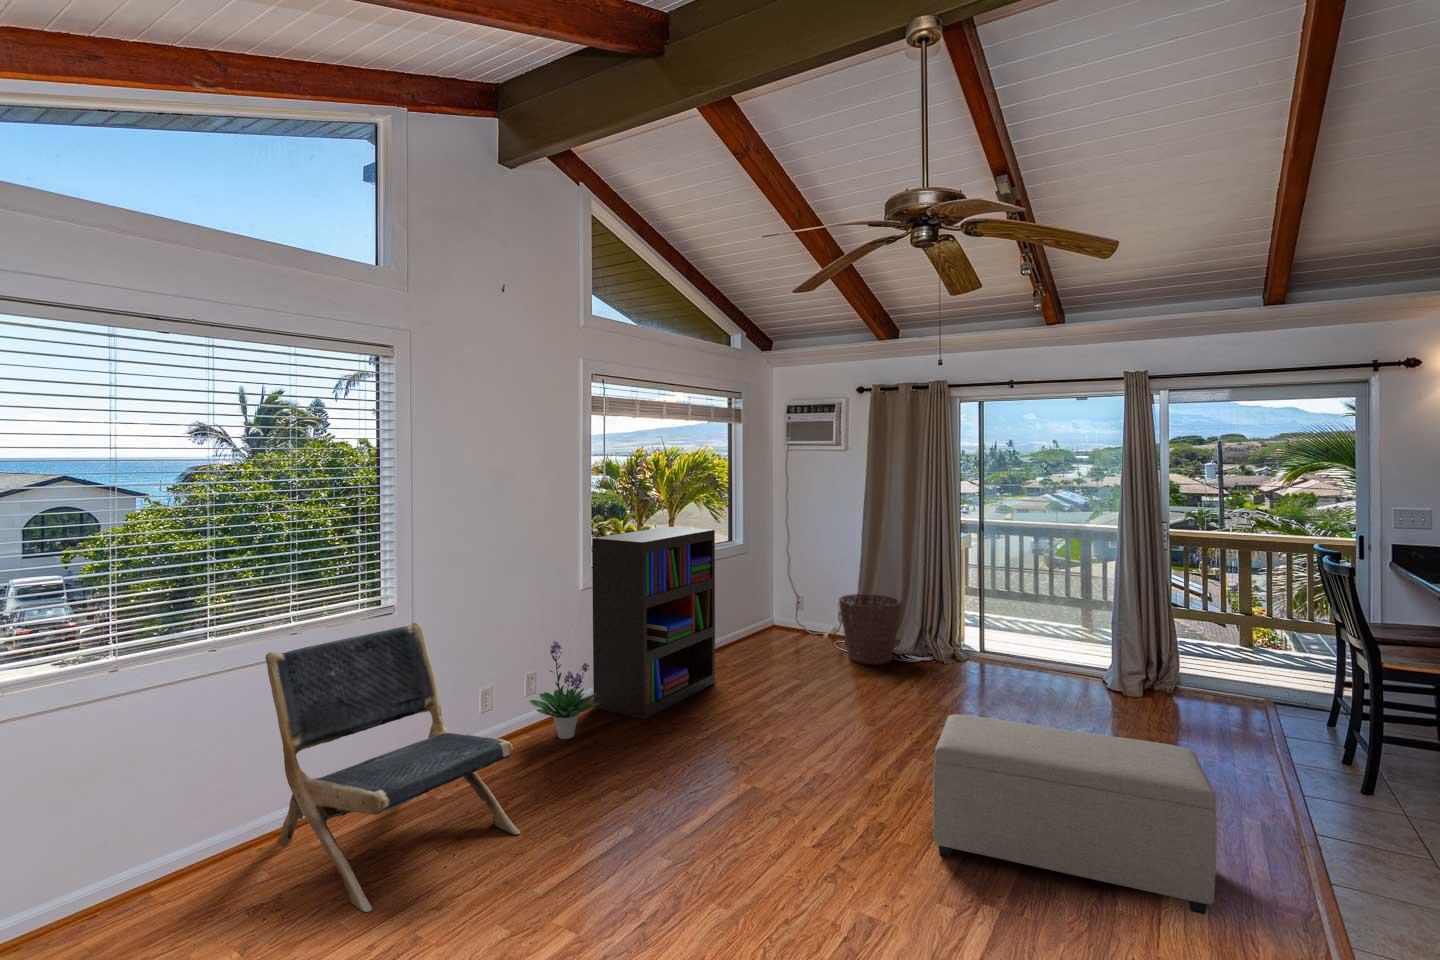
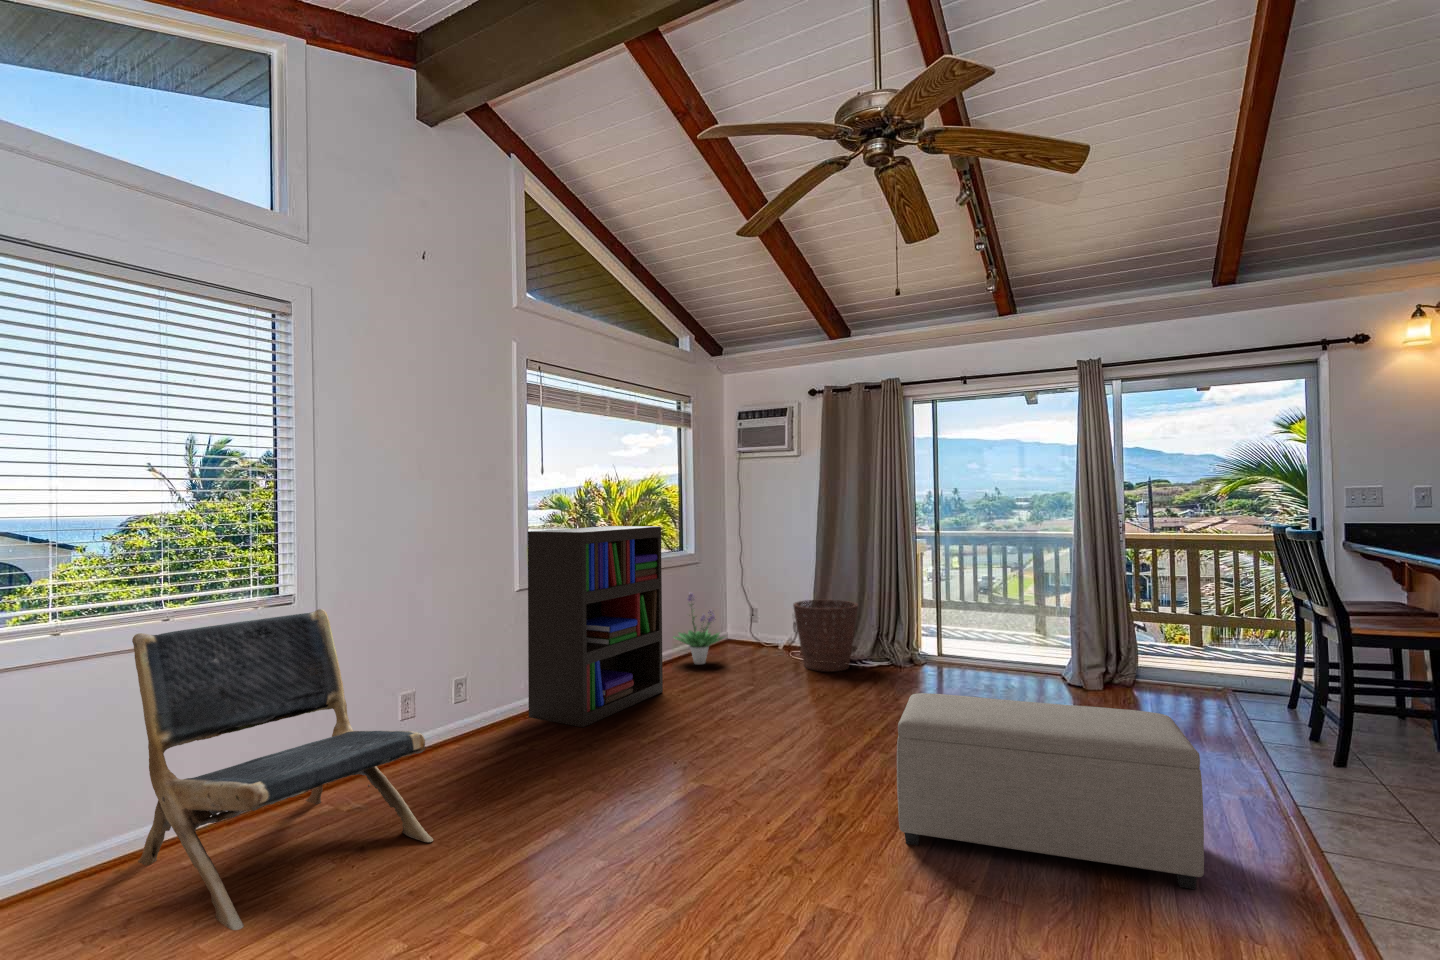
potted plant: present [530,641,599,739] -> present [673,593,724,664]

